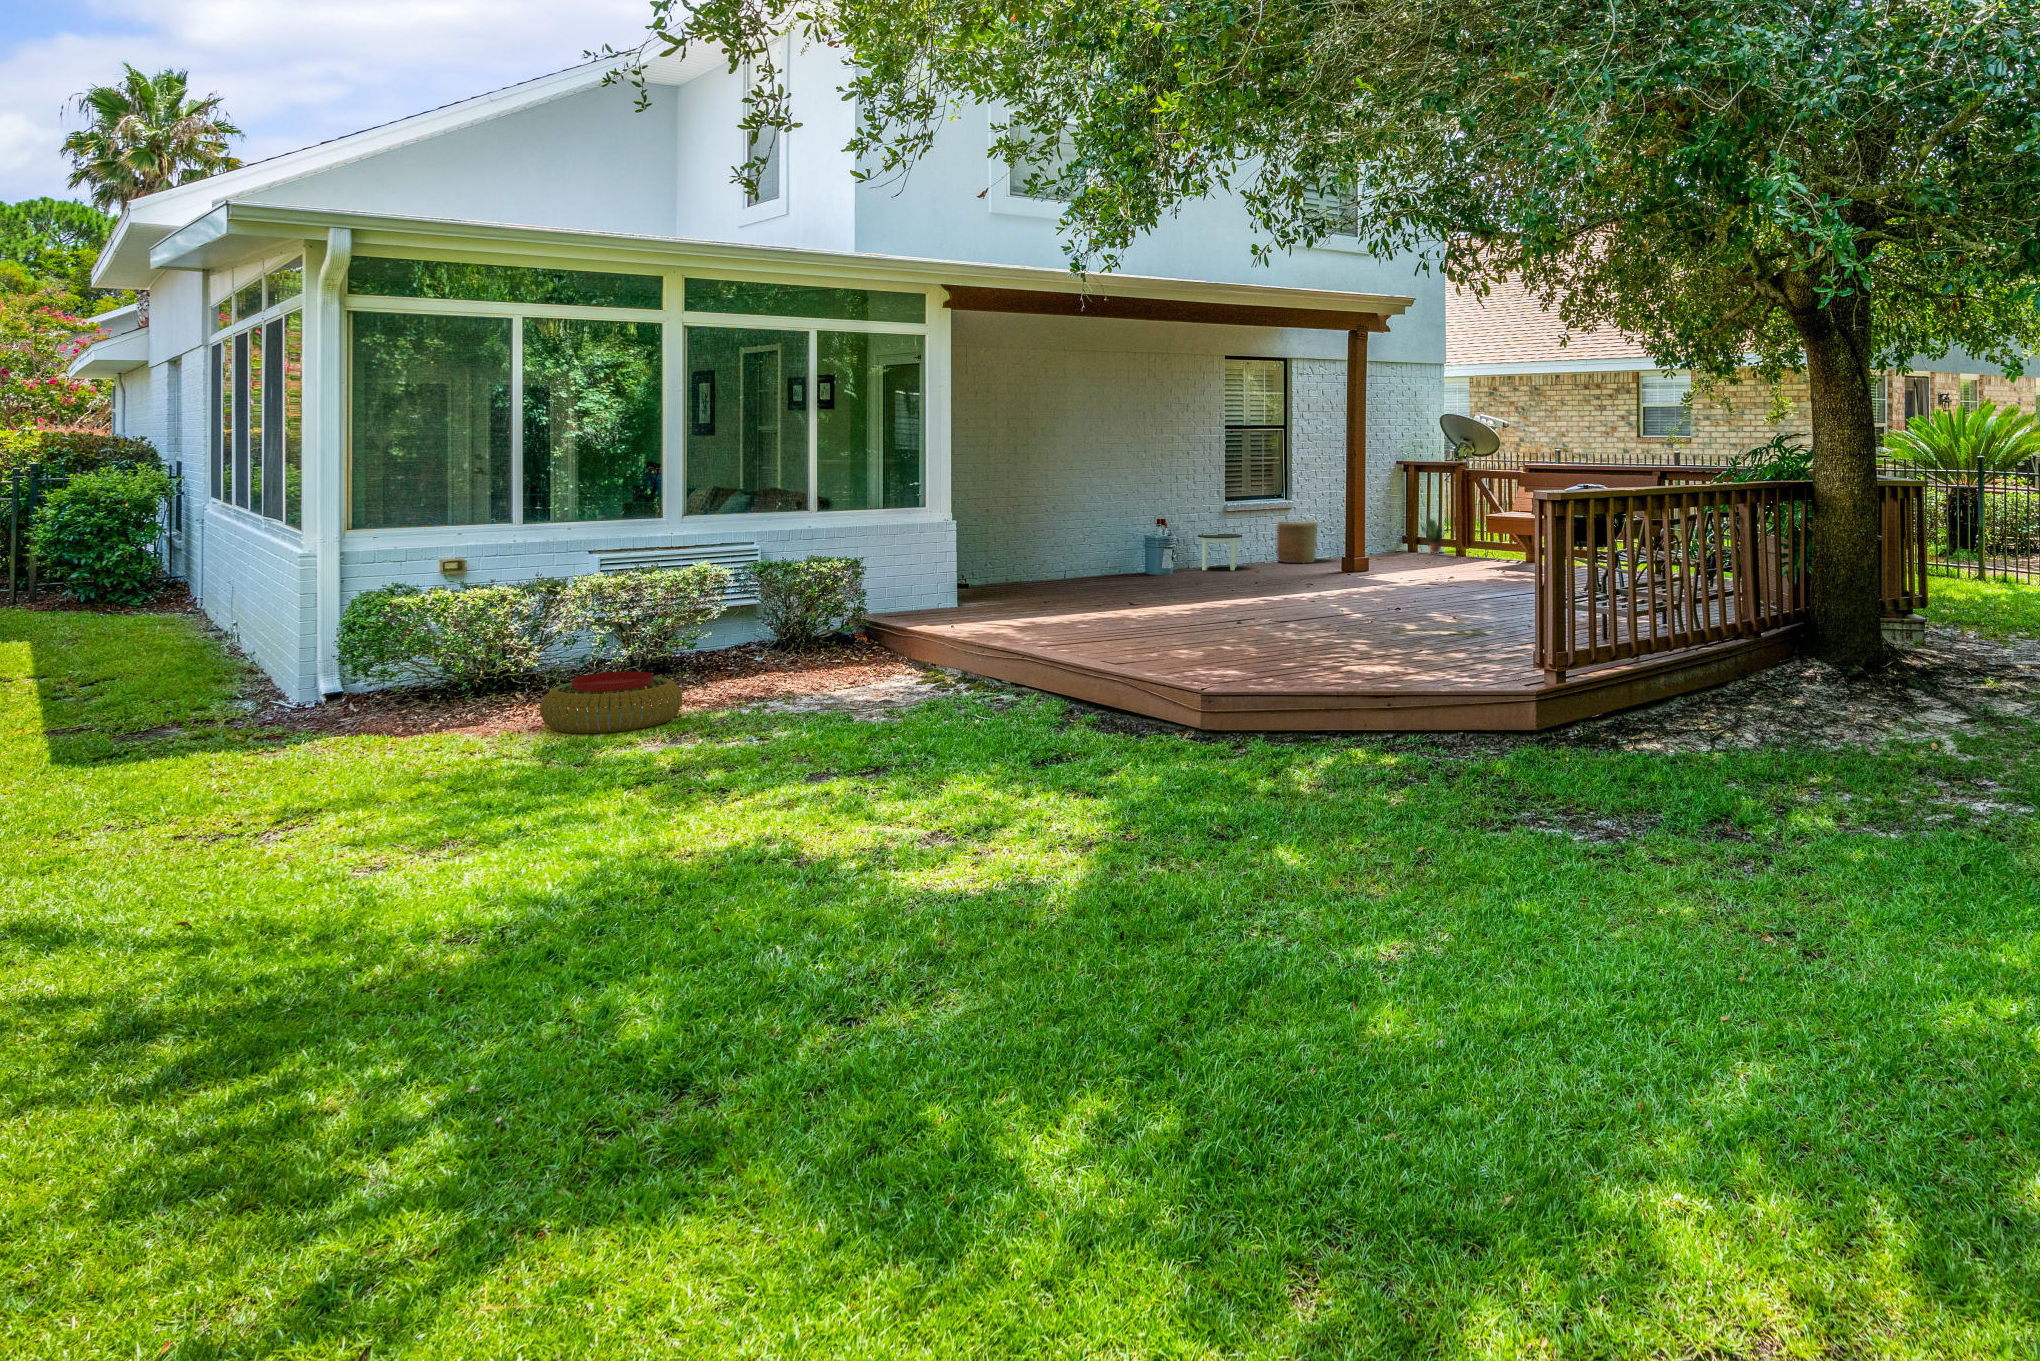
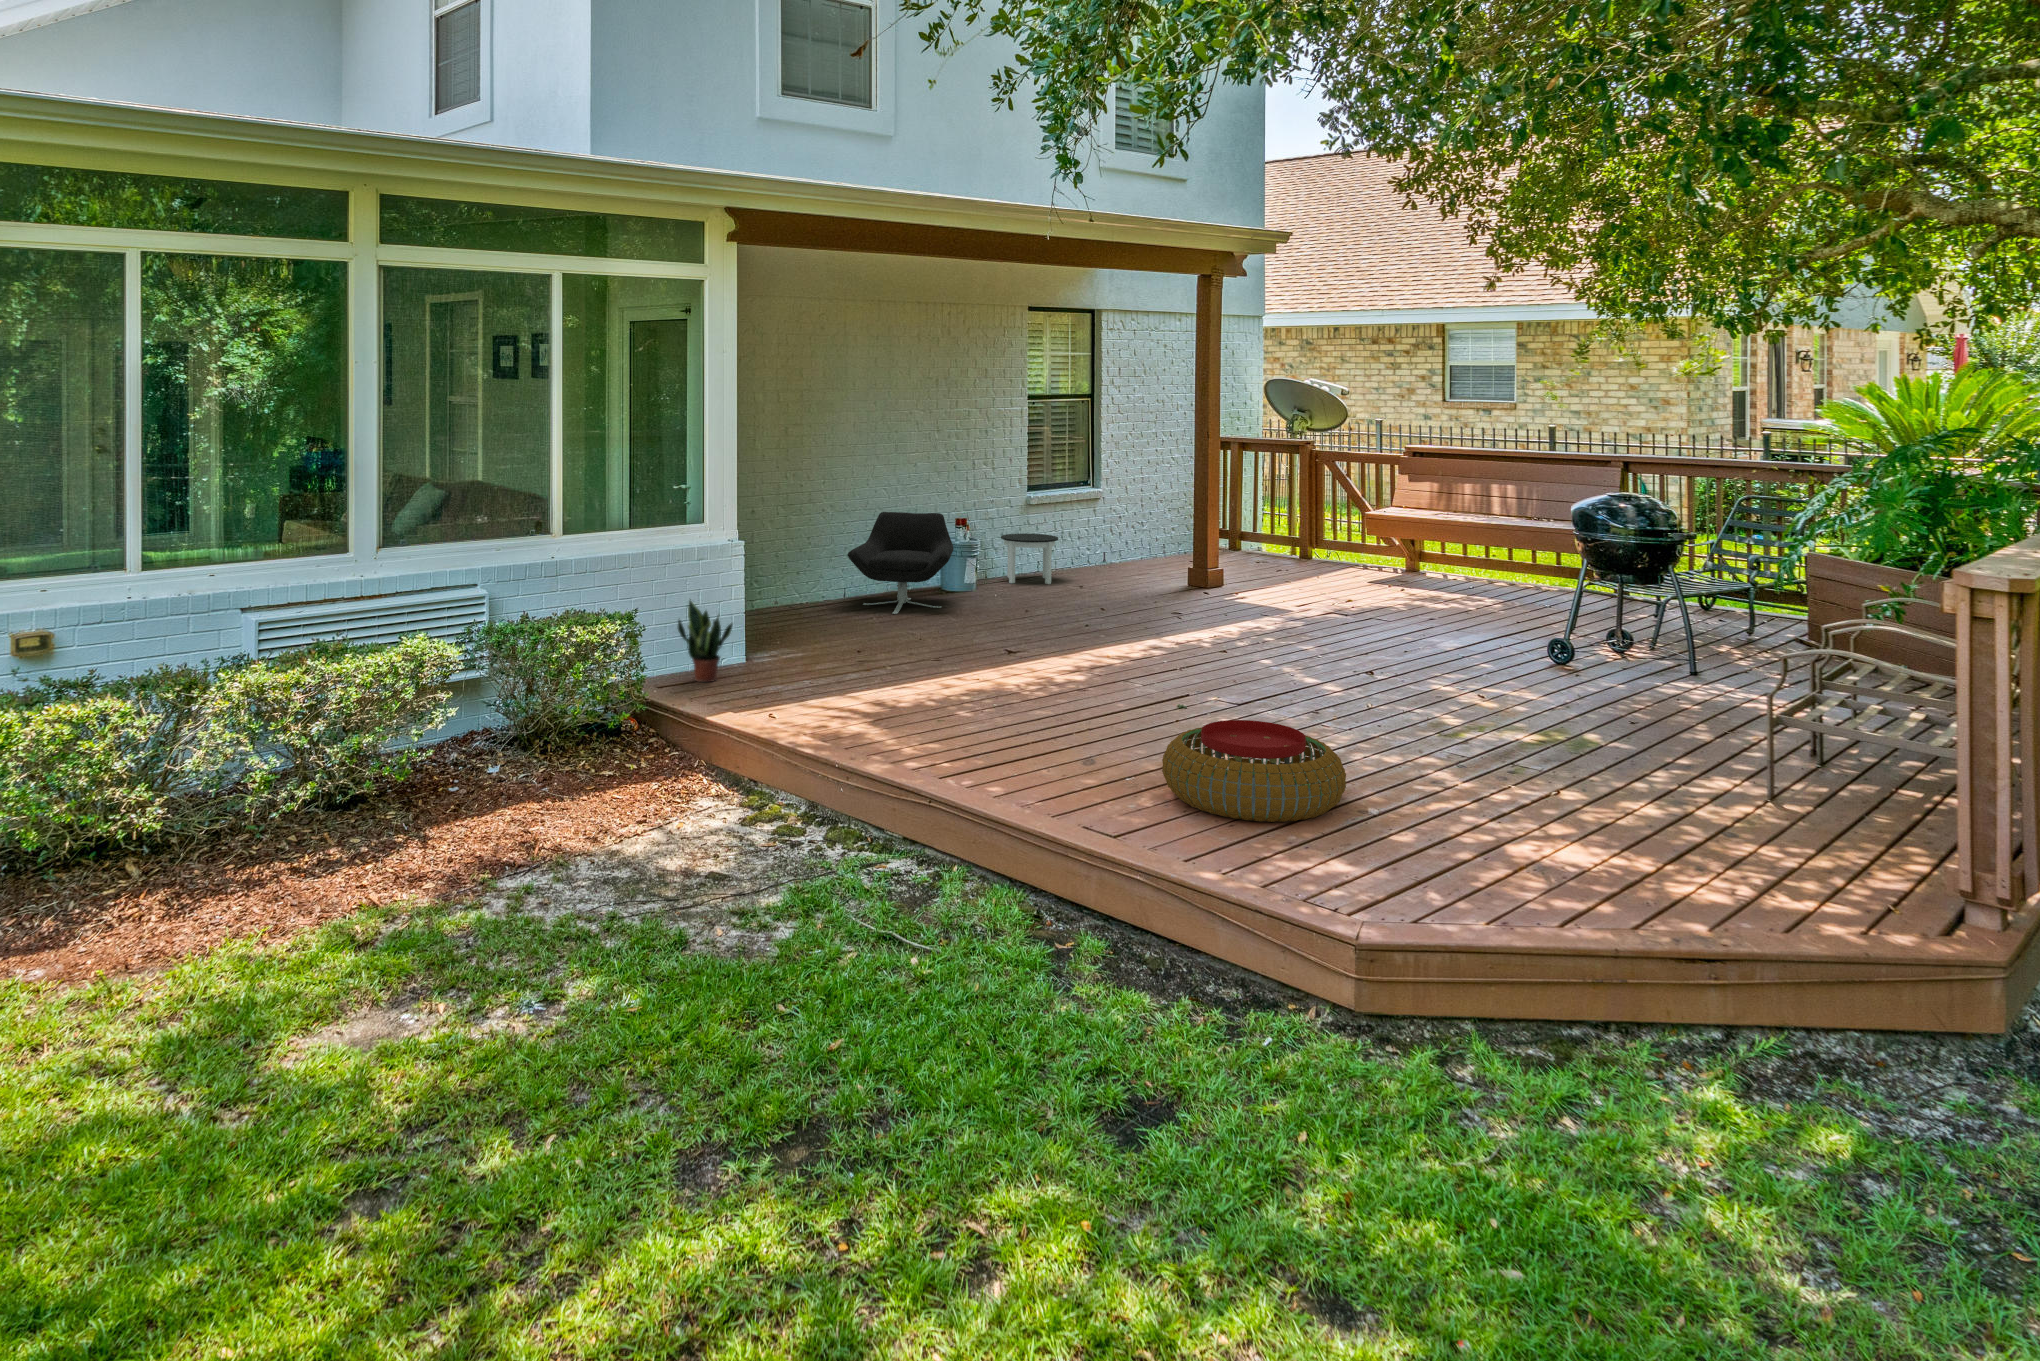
lounge chair: none [1063,514,1149,586] -> present [848,512,954,614]
potted plant: present [1422,516,1447,553] -> present [678,599,732,682]
woven basket: present [1275,520,1318,563] -> none [1088,514,1144,572]
pouf: present [540,671,682,733] -> present [1162,720,1346,822]

